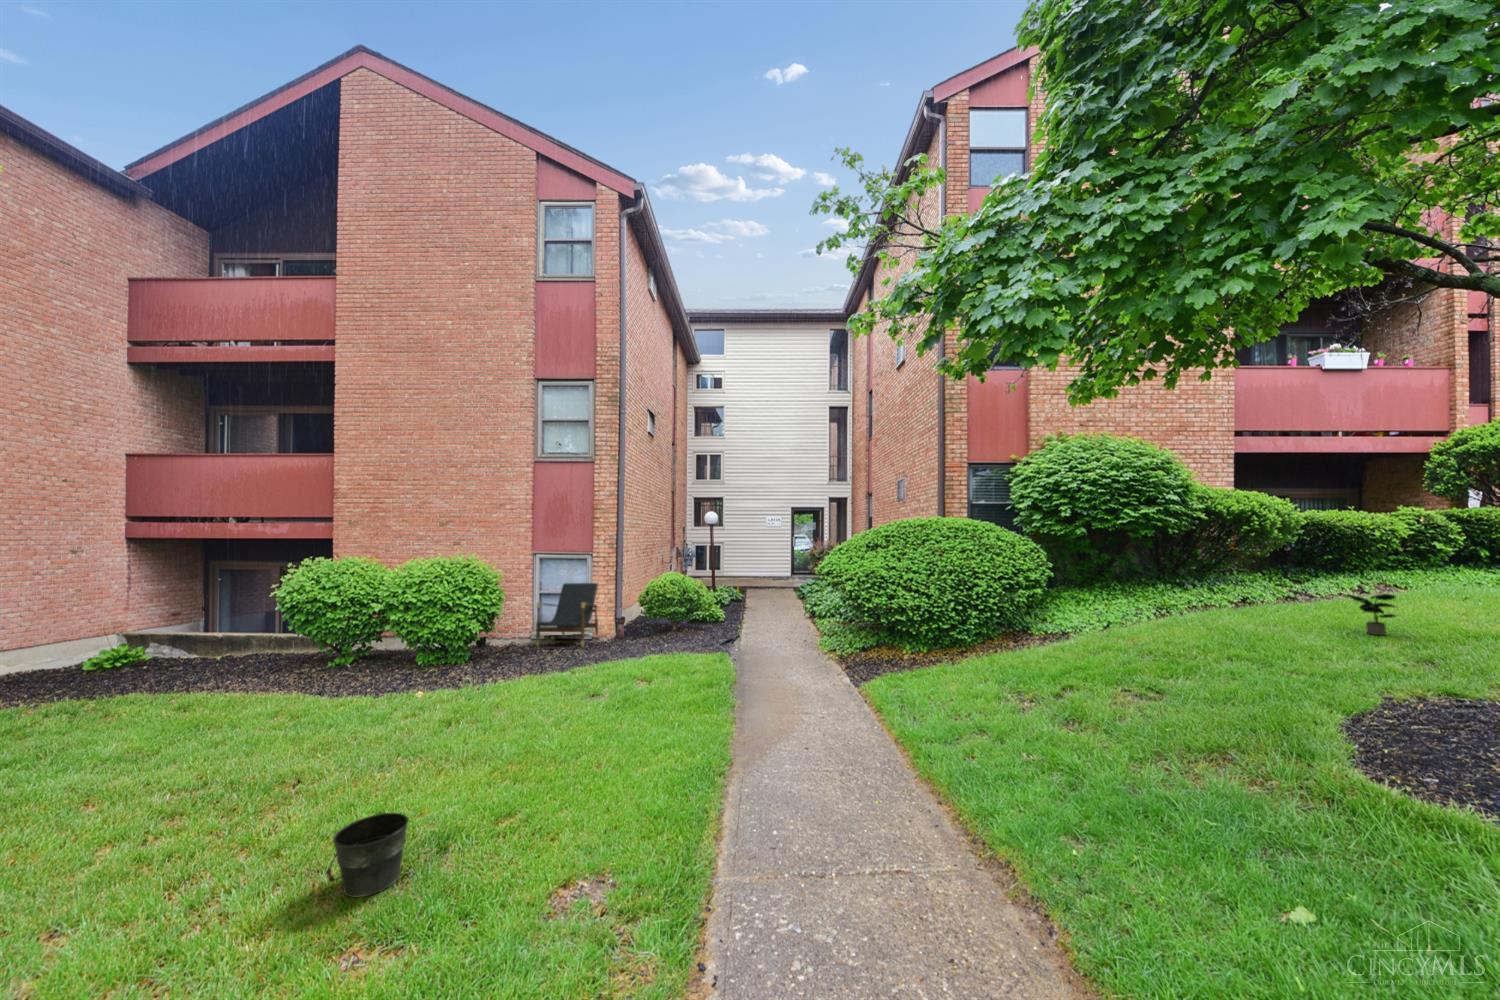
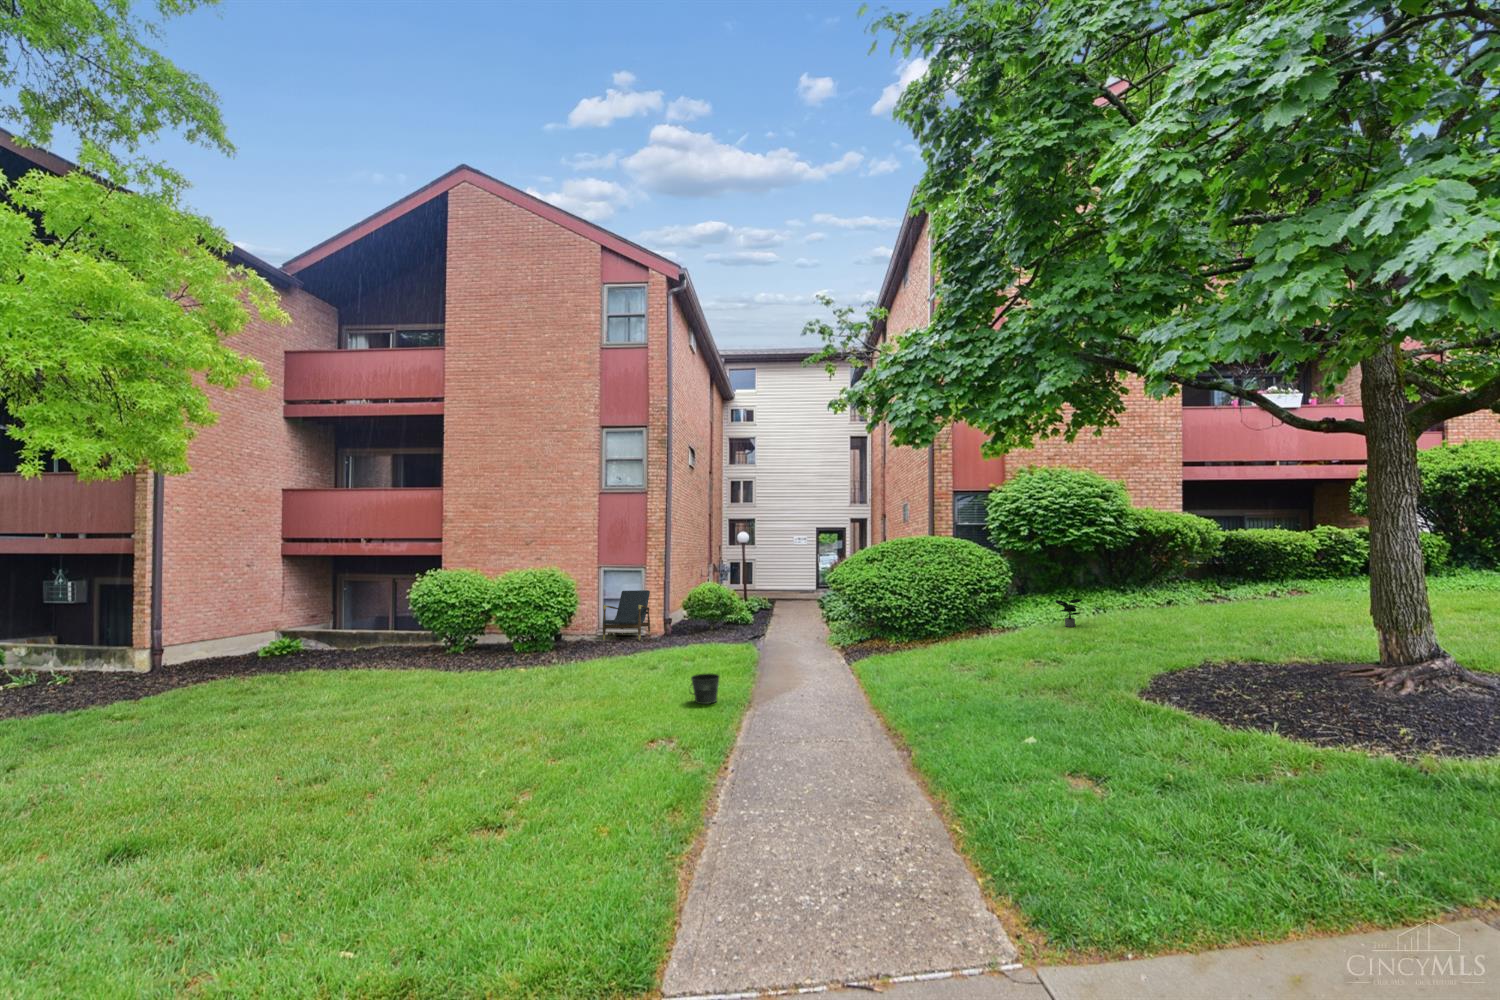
potted plant: present [1350,594,1396,635] -> present [1055,599,1082,627]
bucket: present [326,813,409,897] -> present [690,674,719,704]

